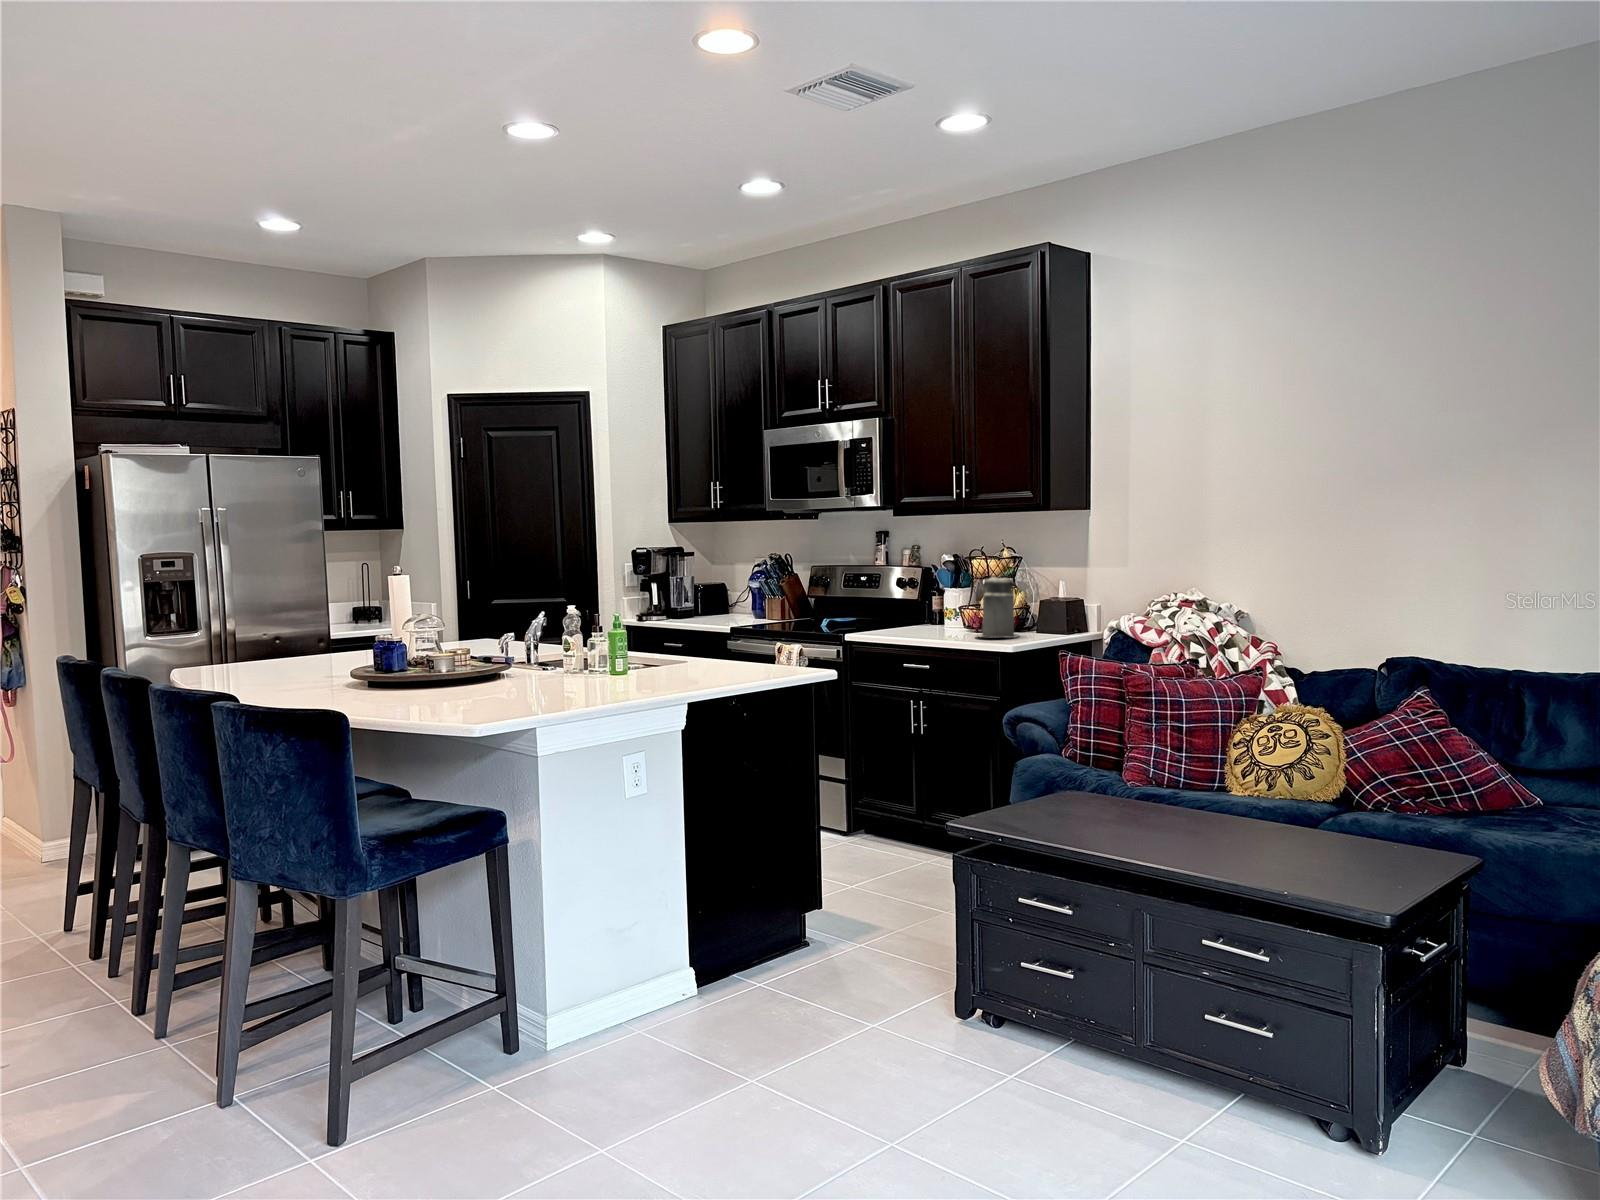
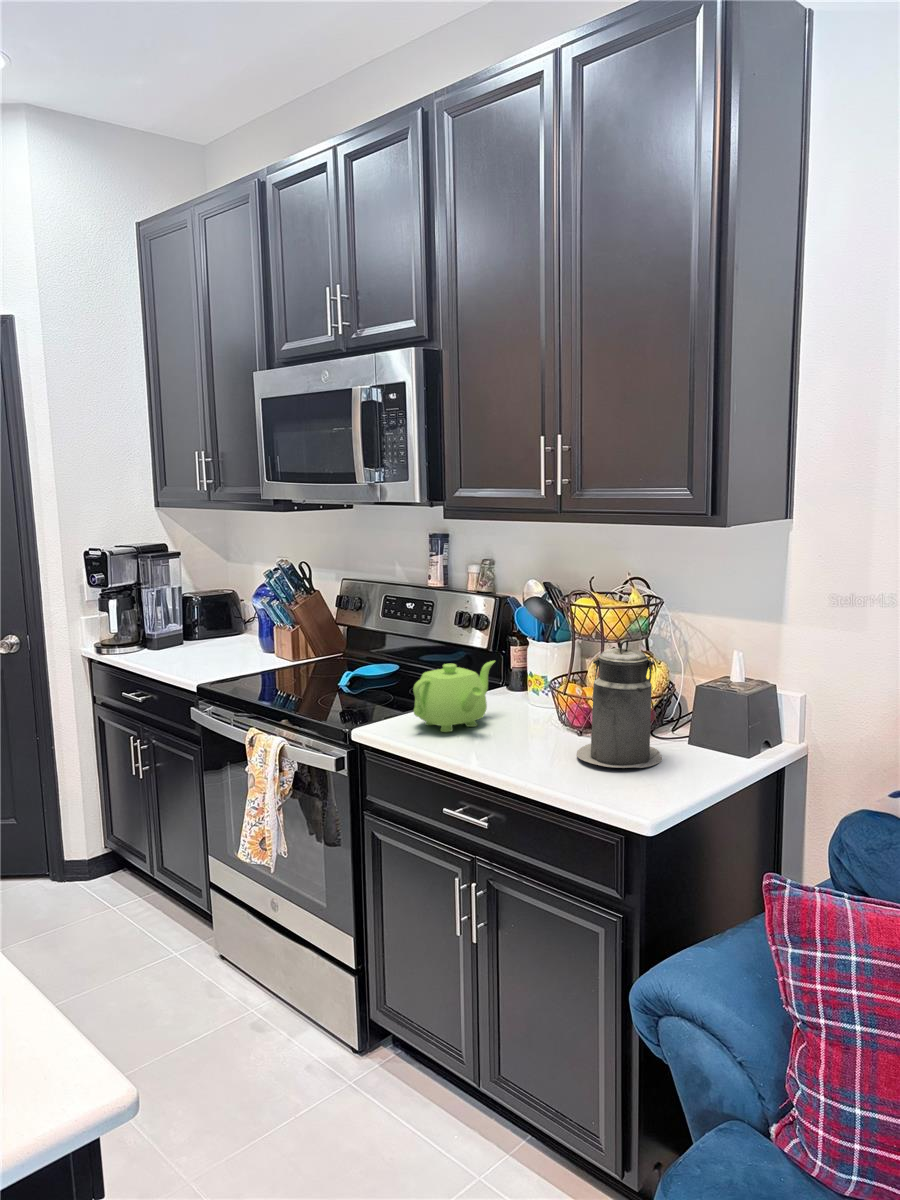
teapot: none [879,597,925,634] -> present [413,661,495,732]

